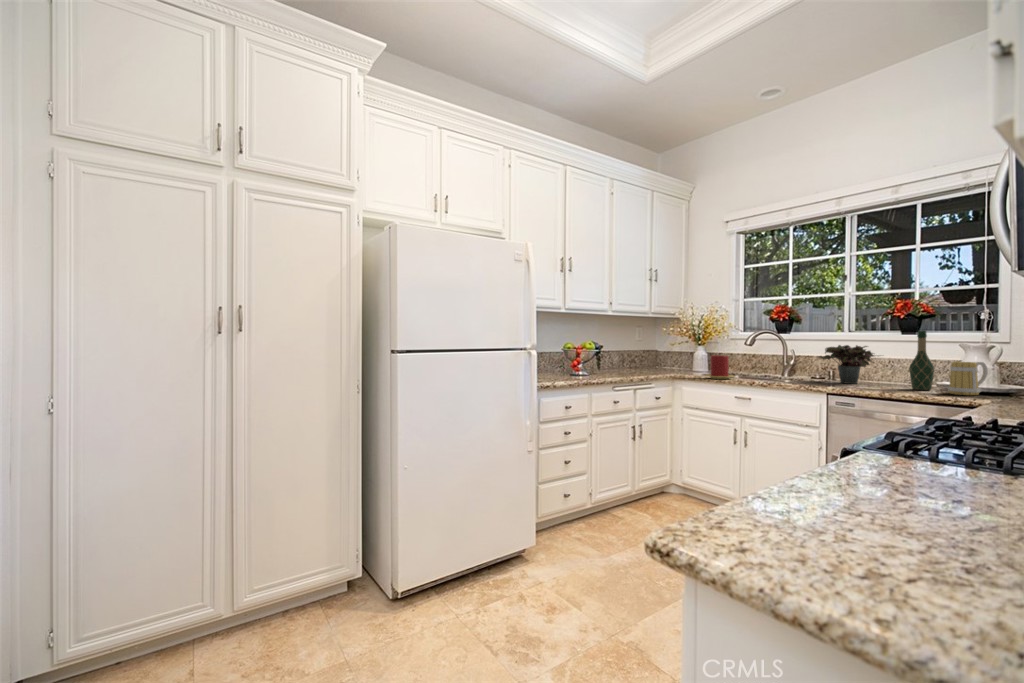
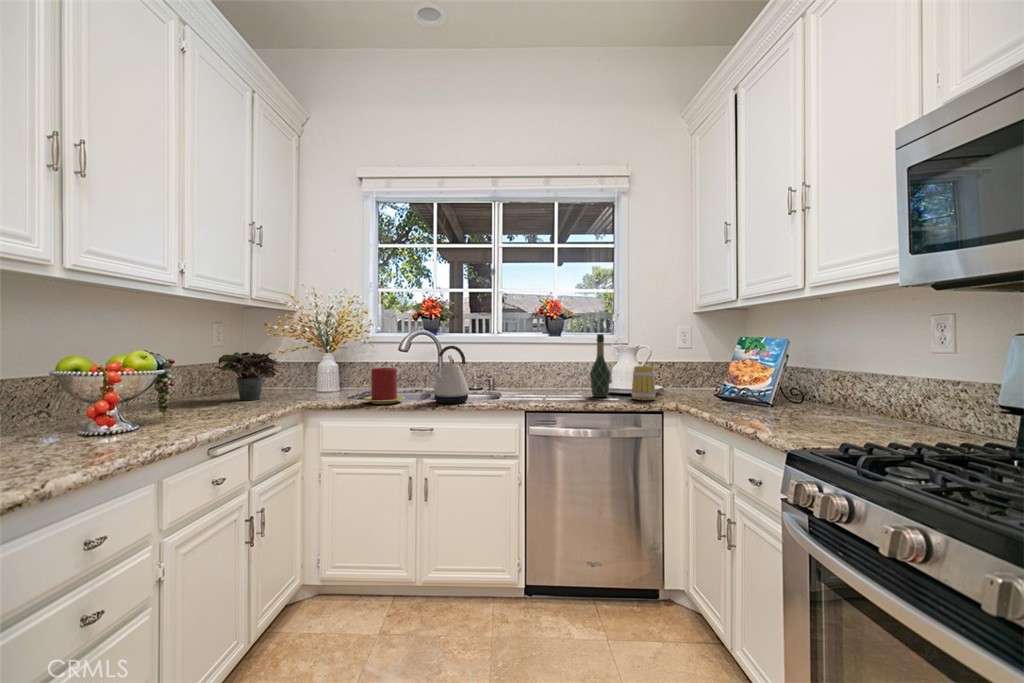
kettle: none [748,341,782,382] -> present [433,346,469,404]
potted plant: present [819,345,875,384] -> present [215,352,281,400]

